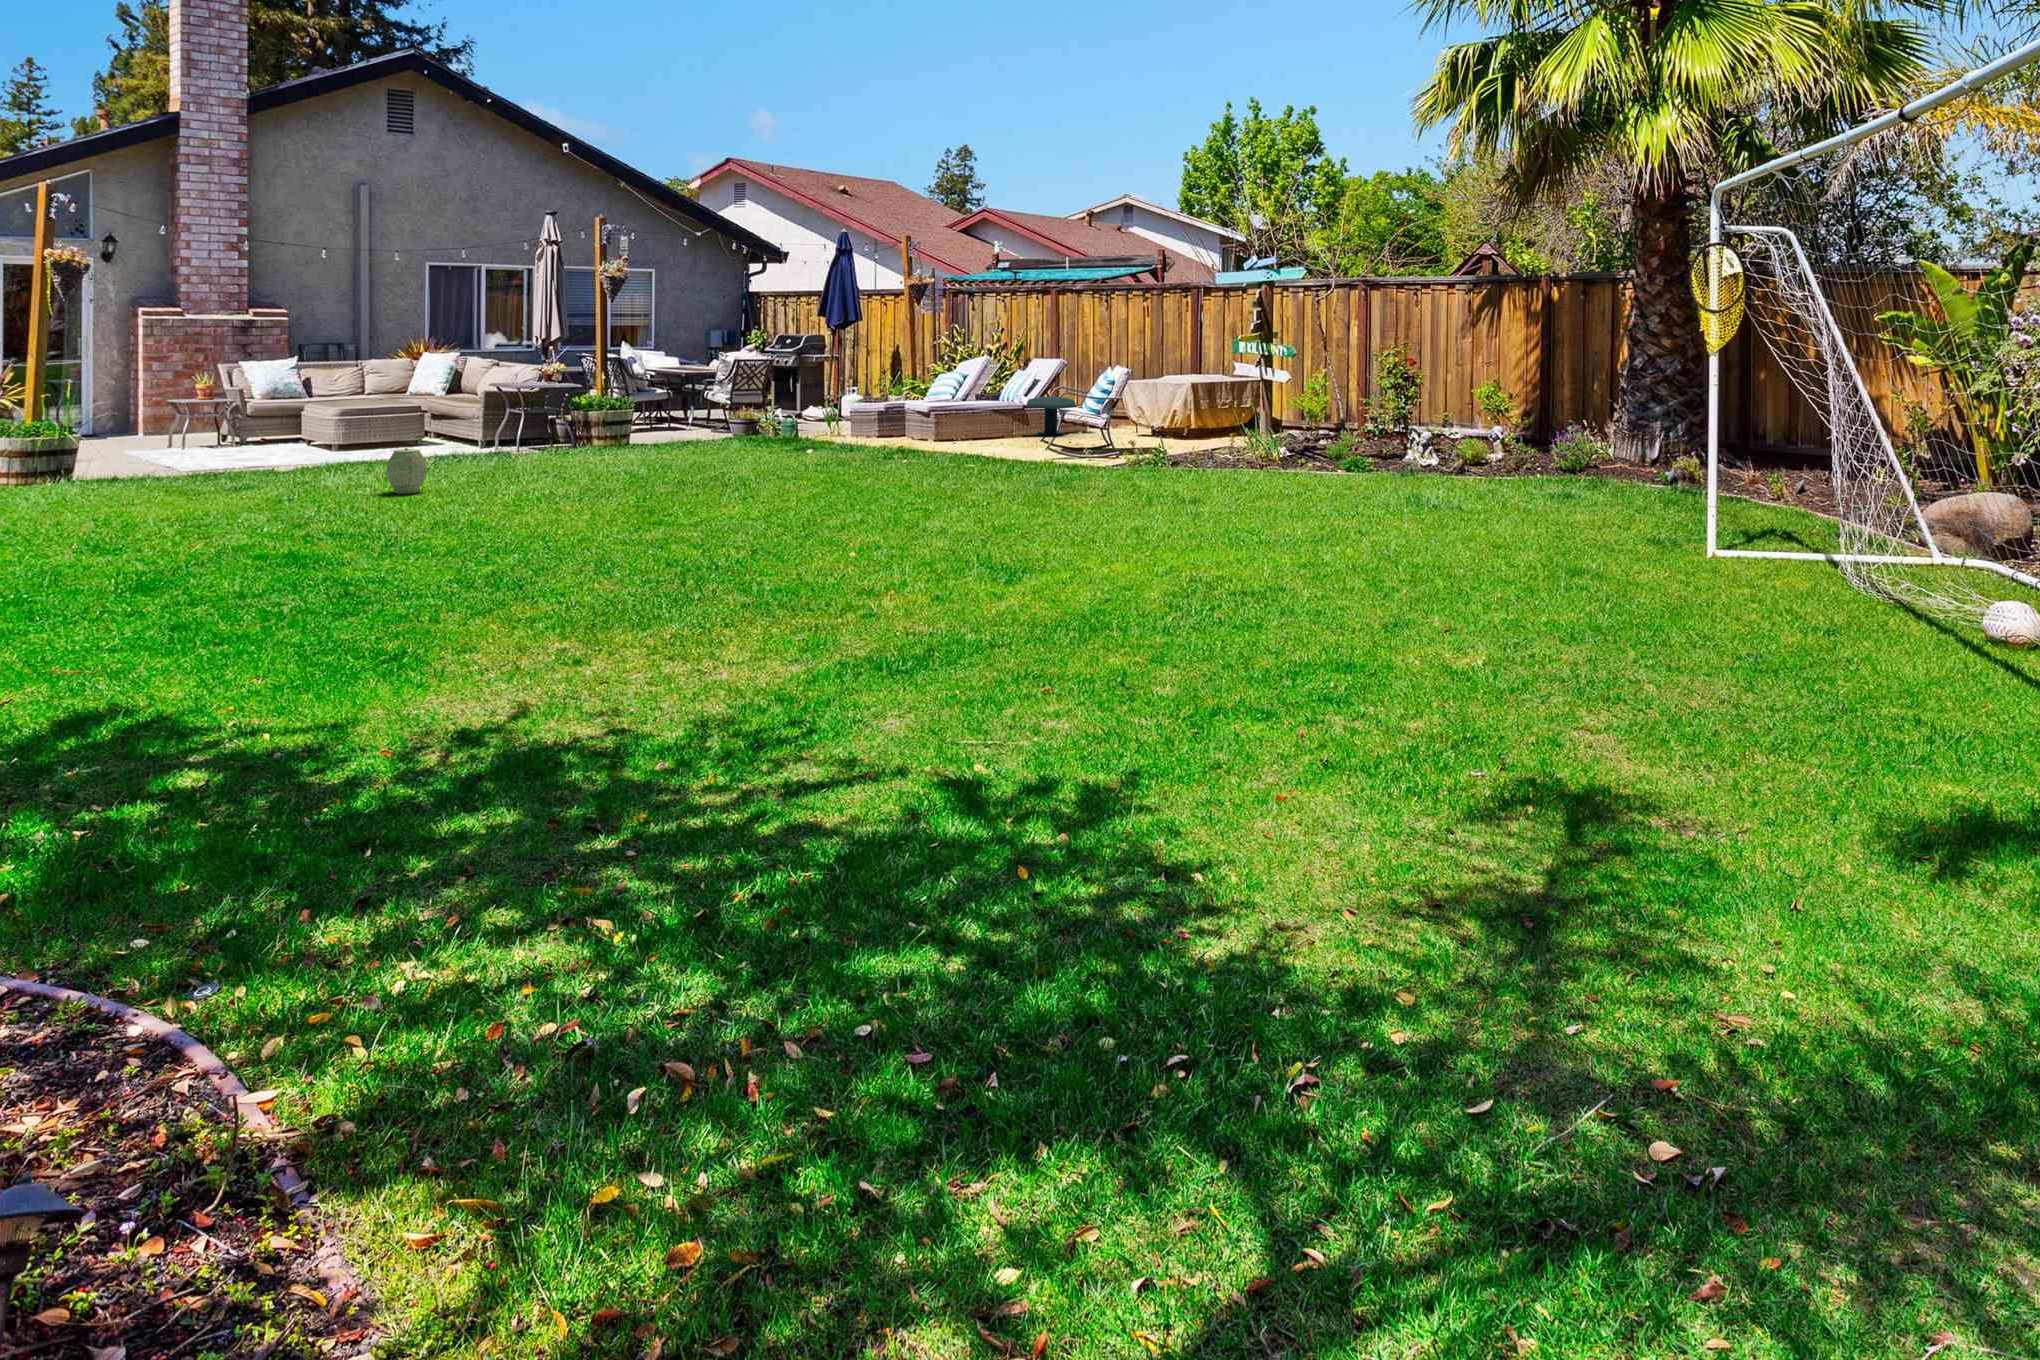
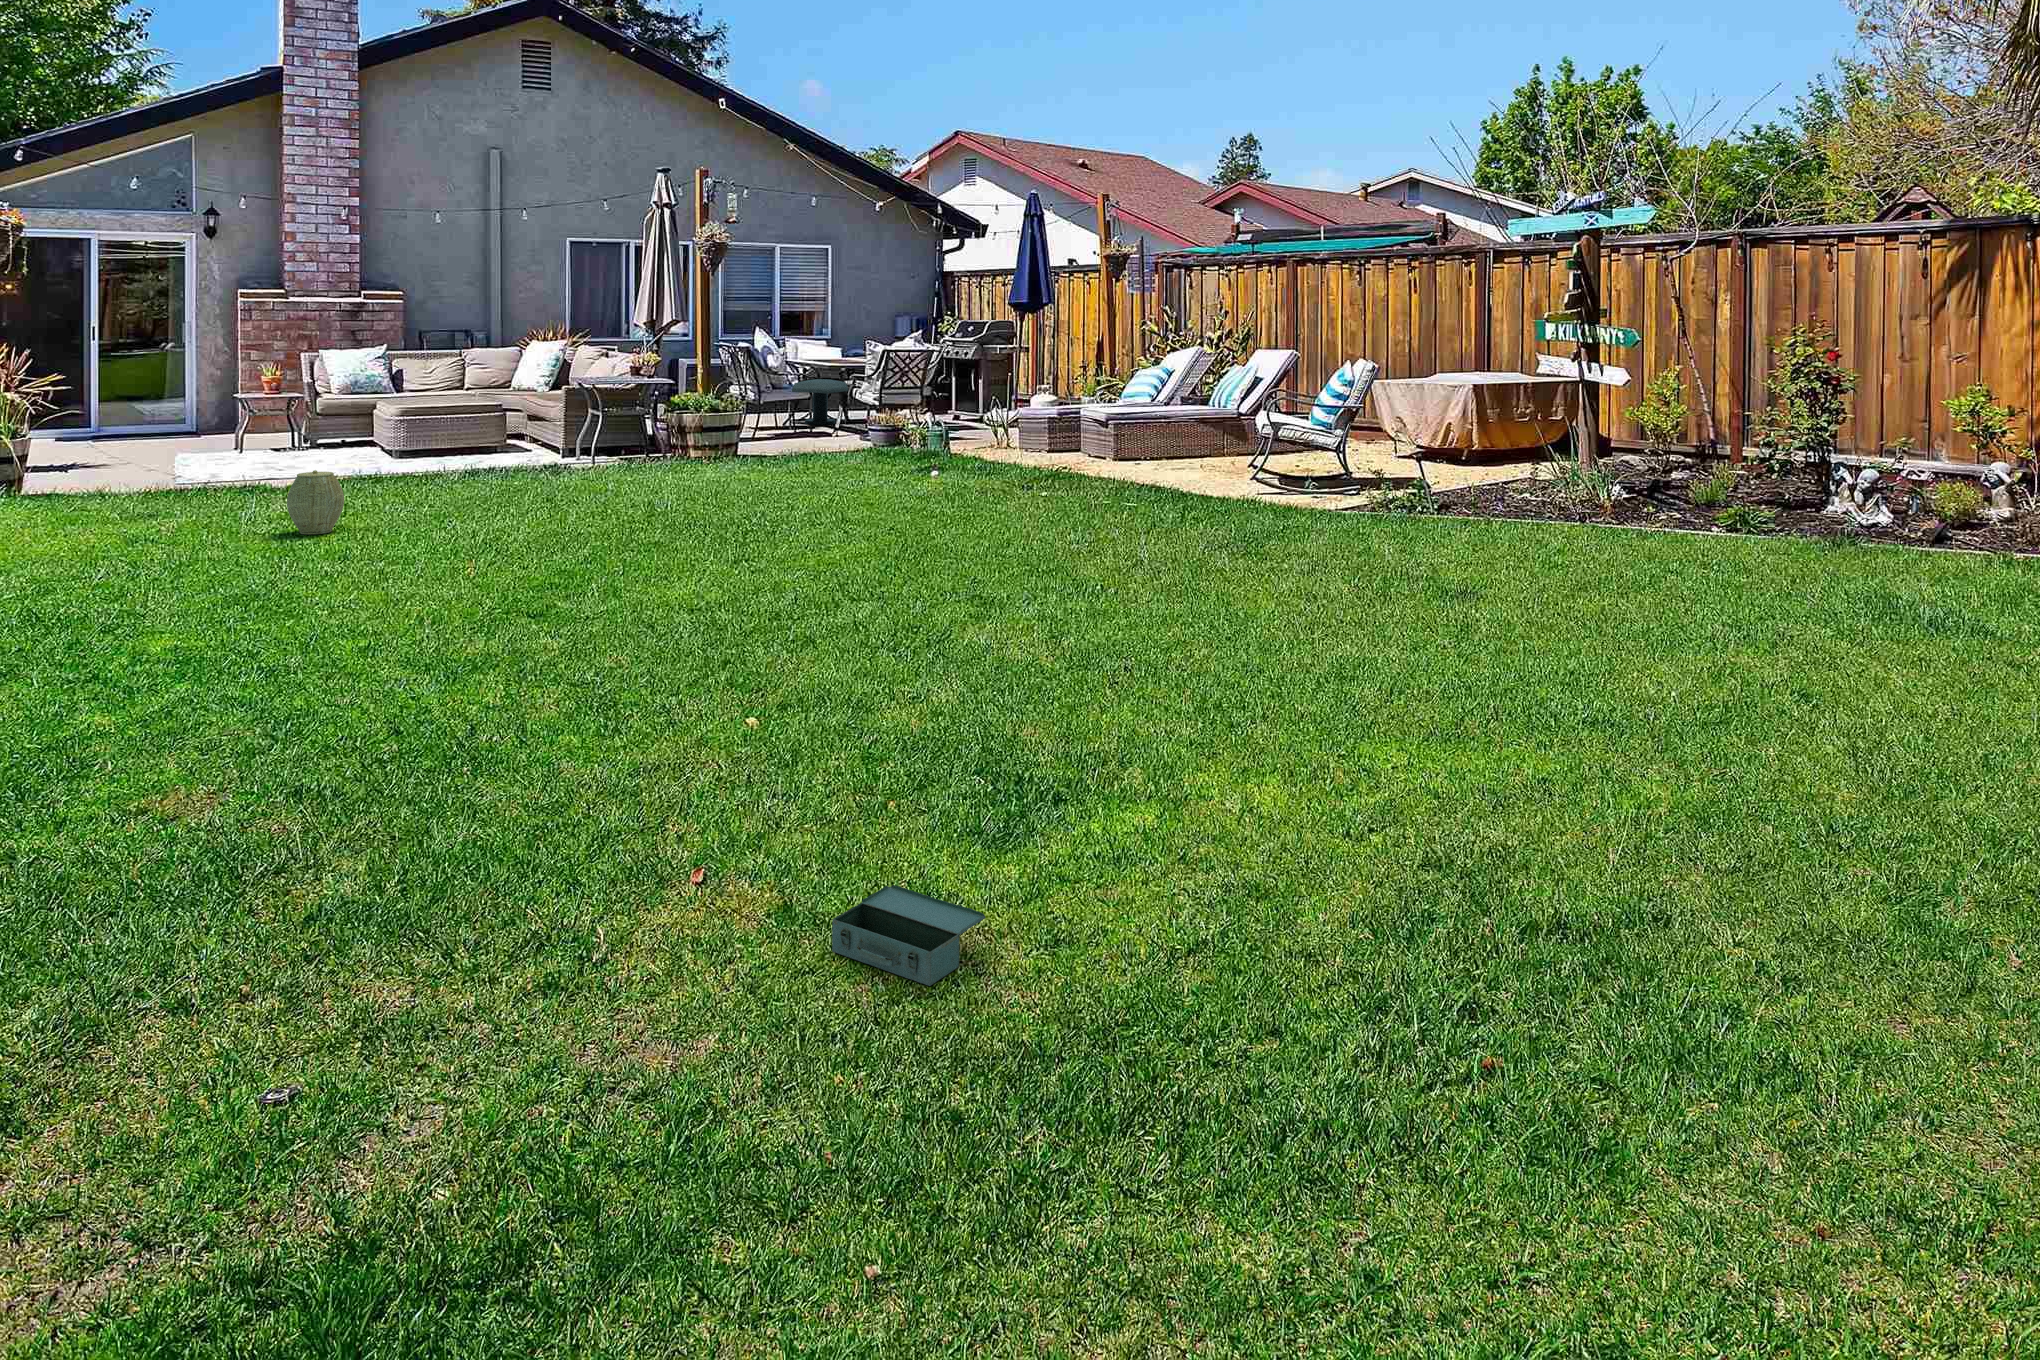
stool: present [1026,396,1076,437] -> present [792,379,849,425]
toolbox: none [970,587,1031,612] -> present [832,885,985,986]

